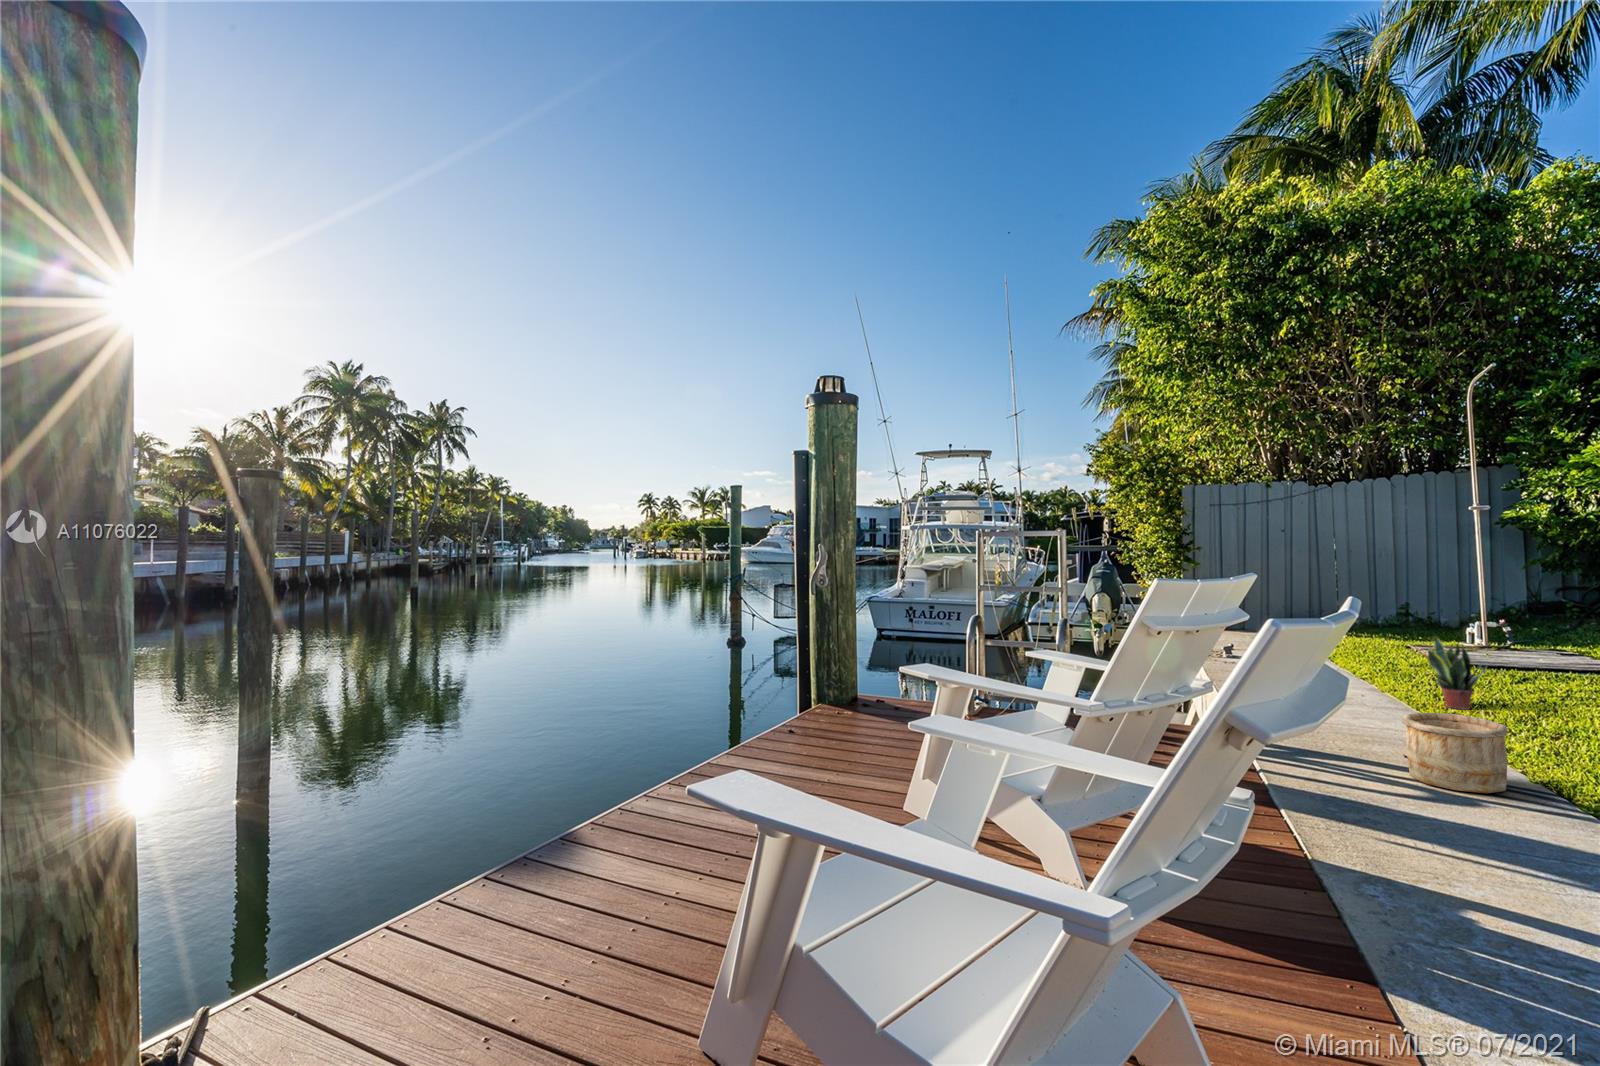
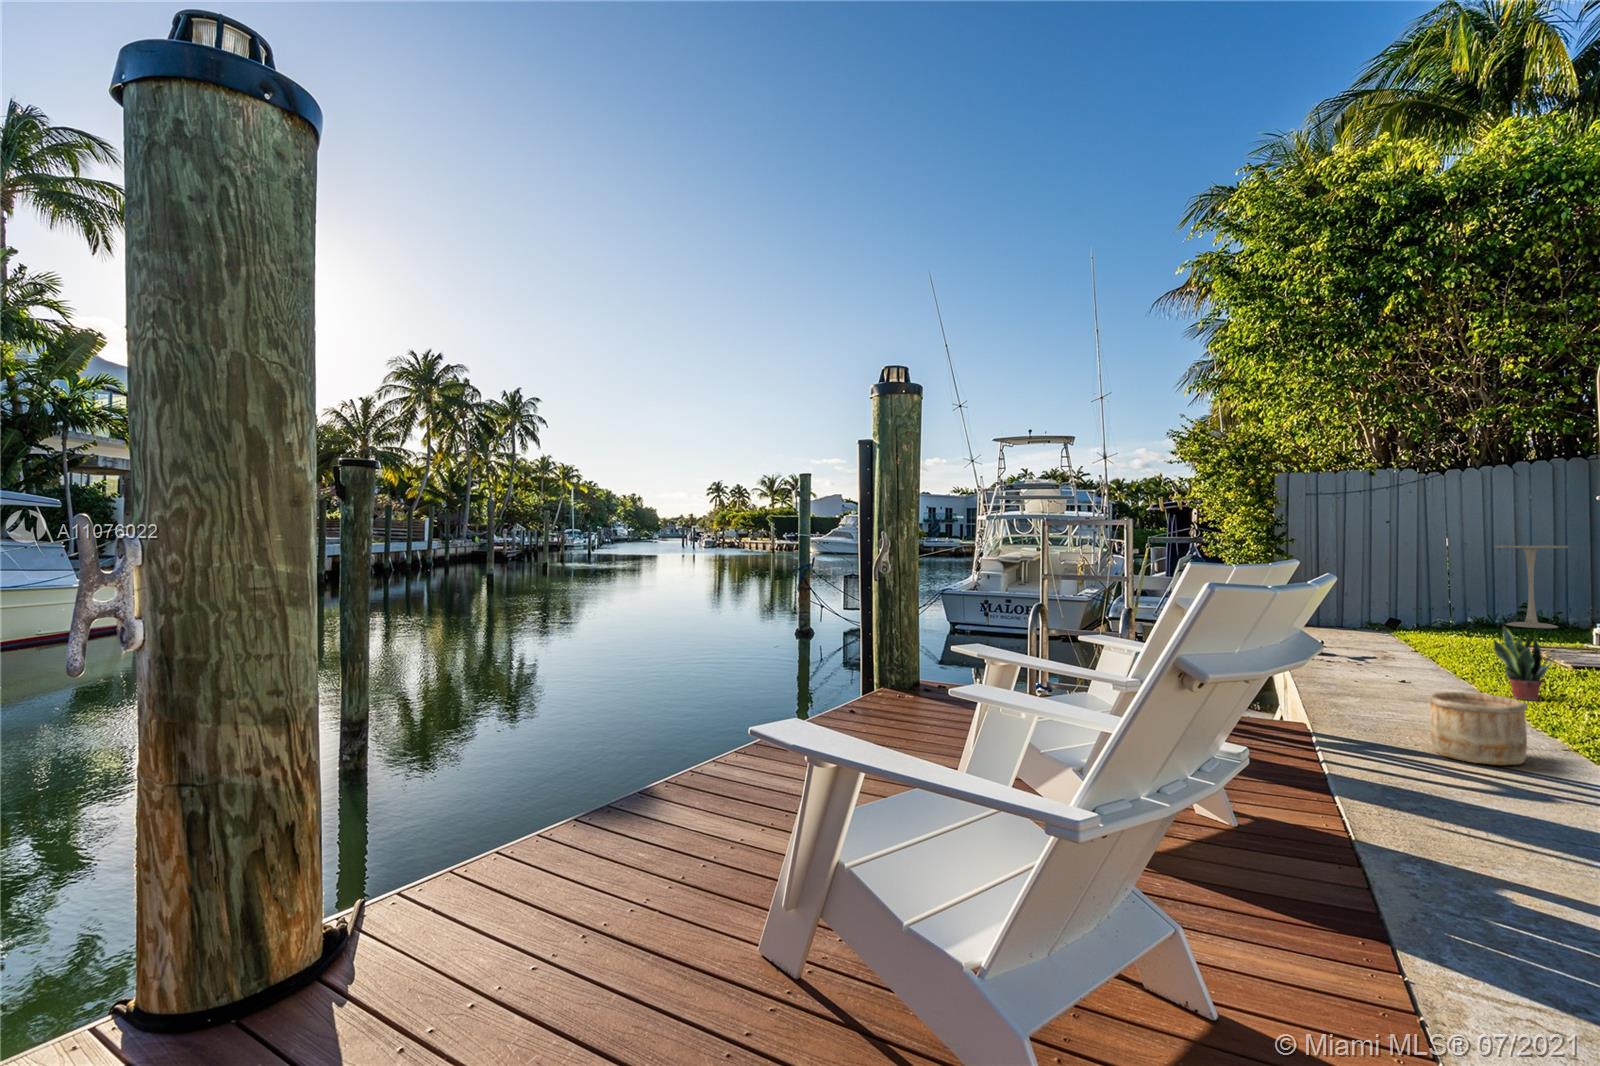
pedestal table: none [1379,552,1445,629] -> present [1494,546,1569,628]

